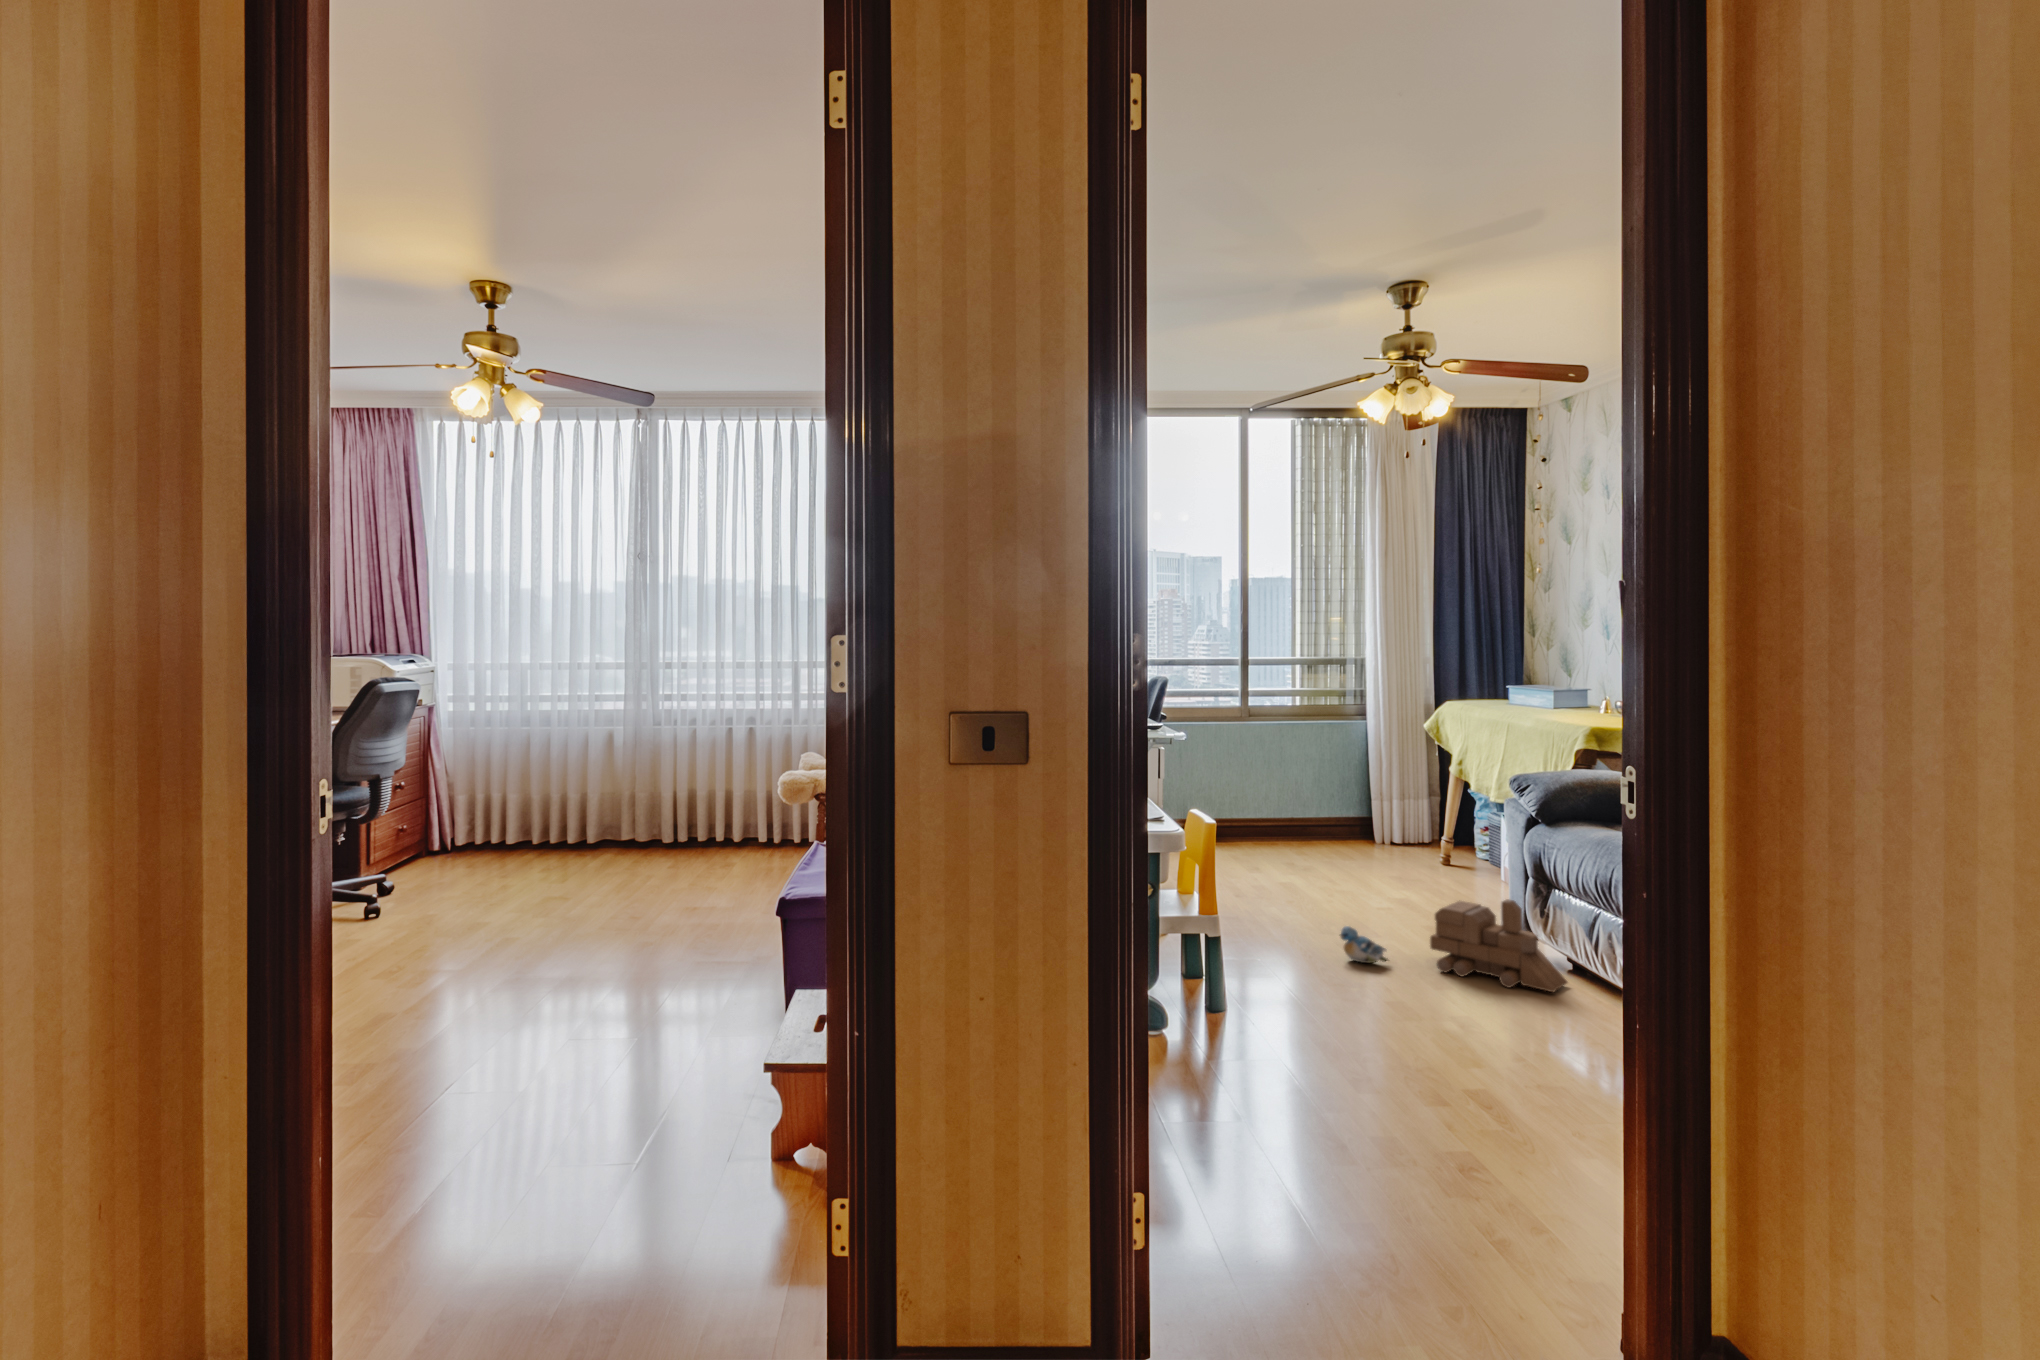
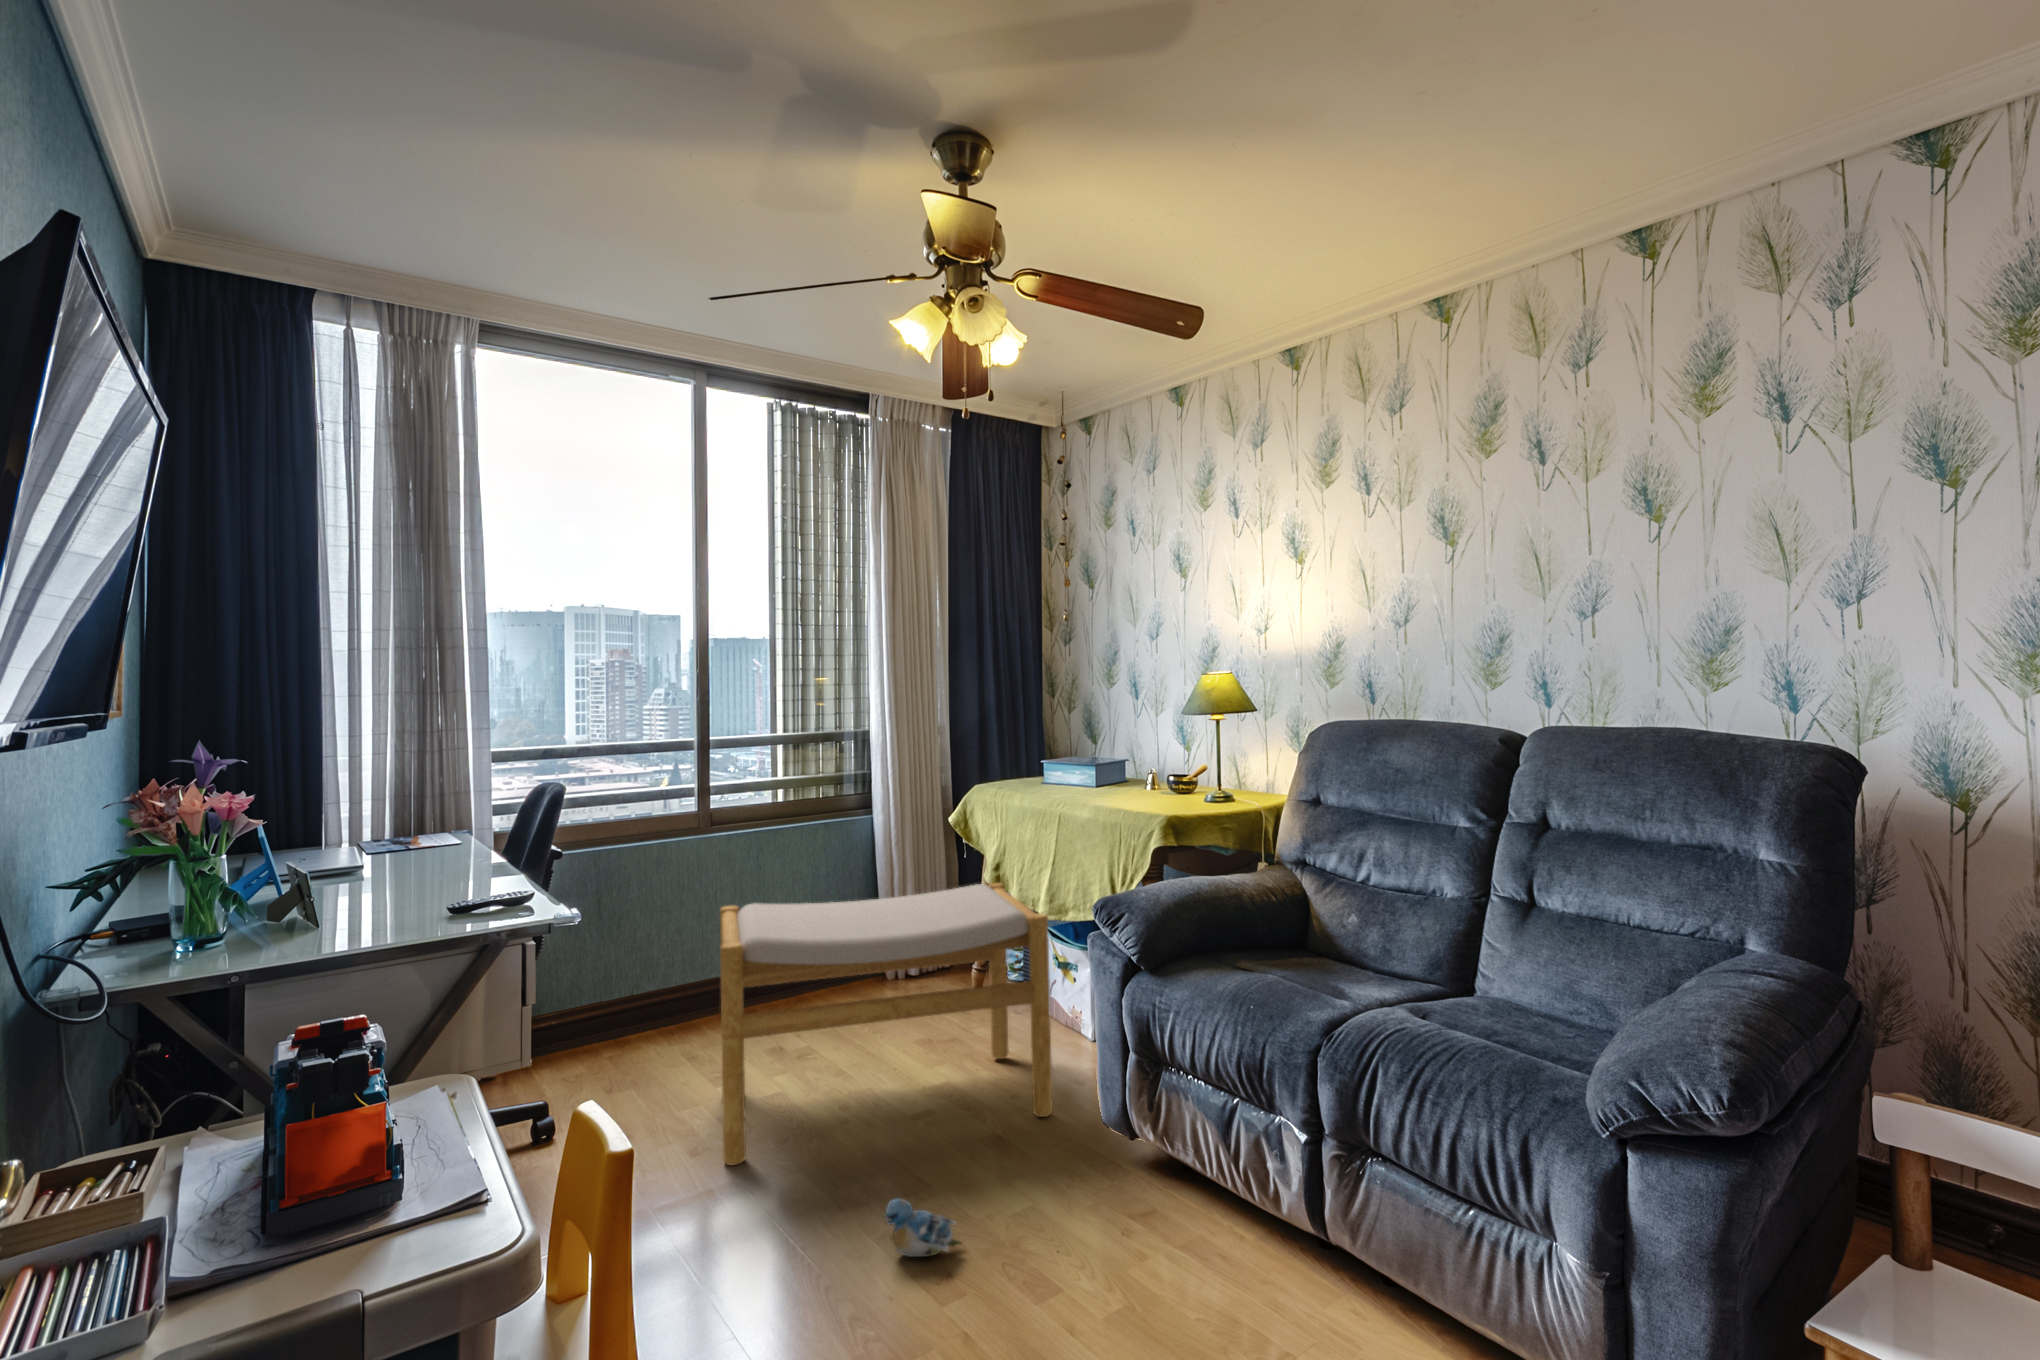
footstool: none [1248,762,1479,925] -> present [720,883,1052,1165]
toy train: present [1430,899,1567,992] -> none [1018,1104,1201,1250]

